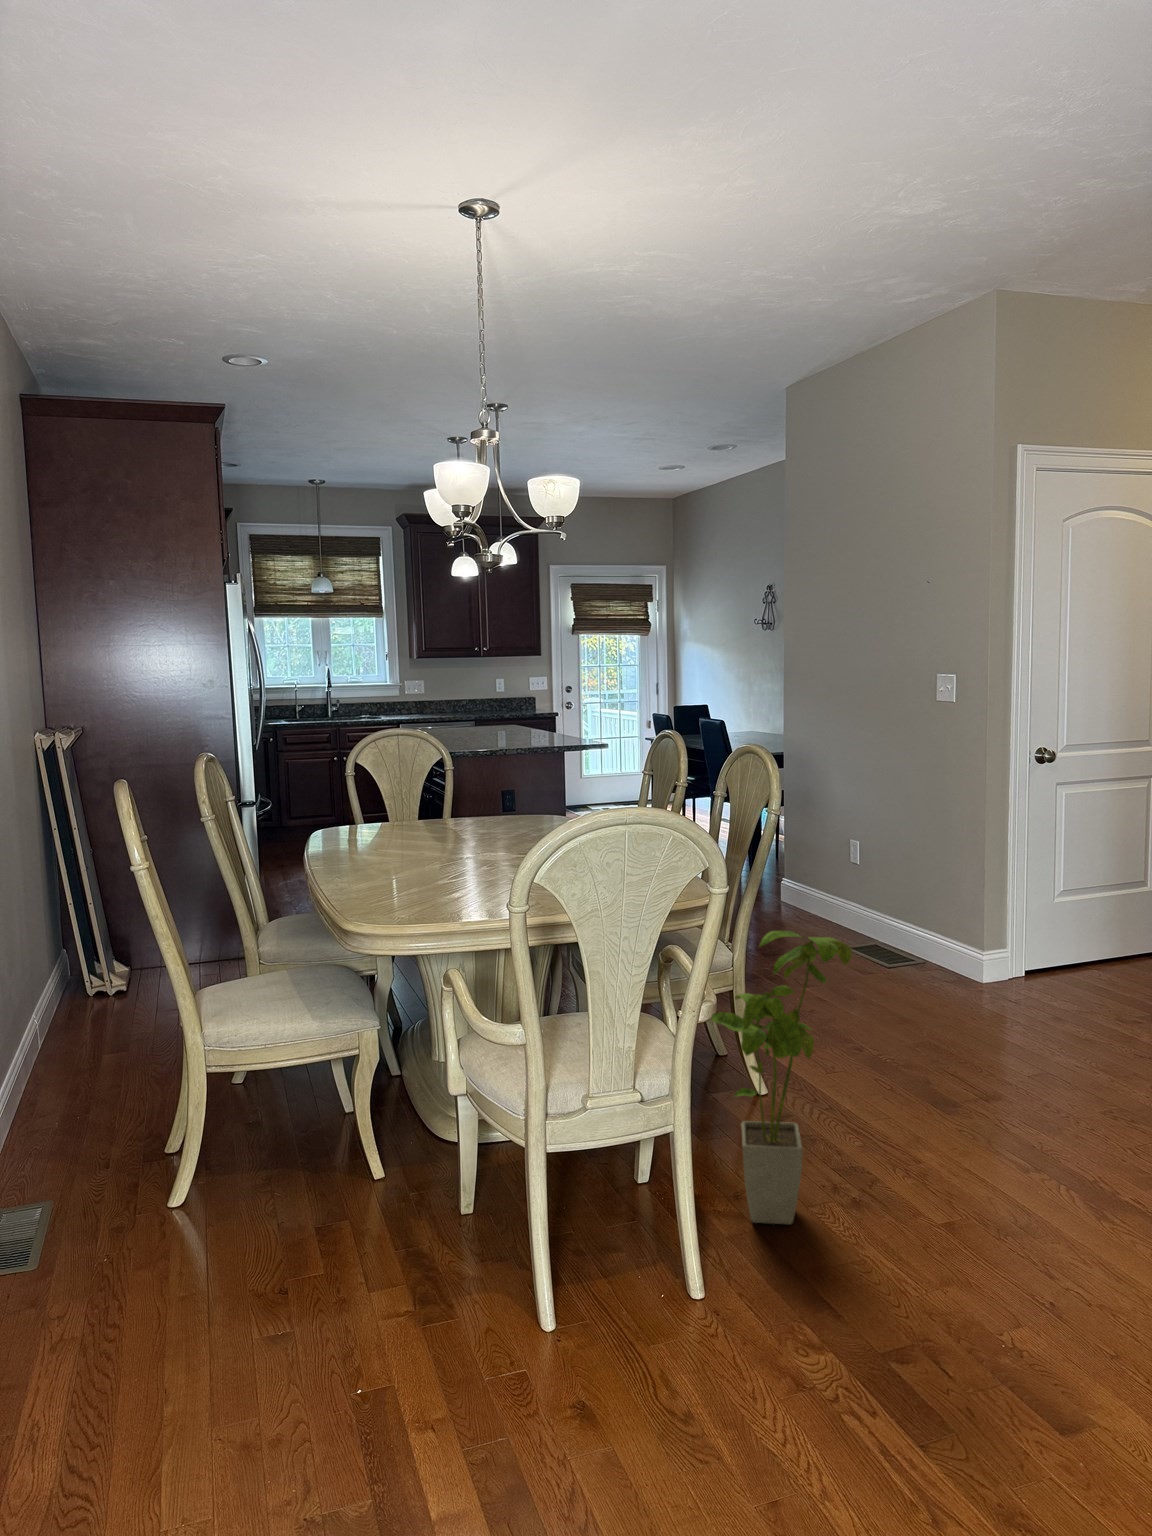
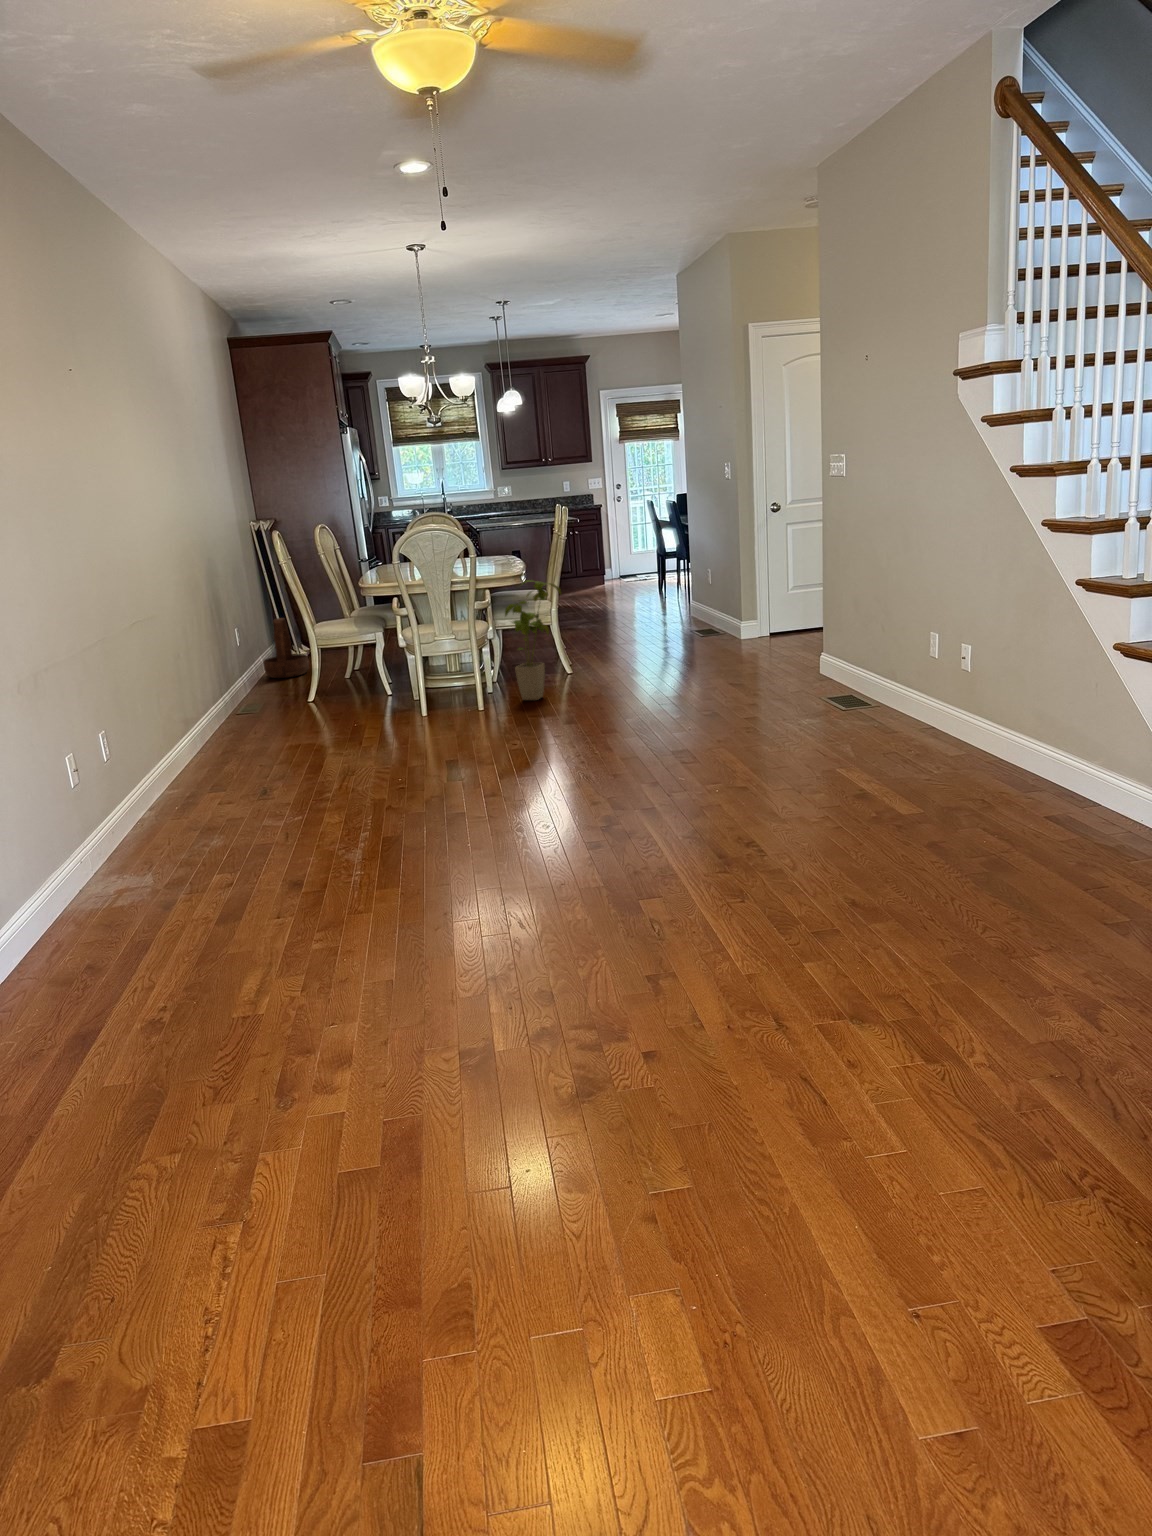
basket: none [37,940,141,1076] -> present [263,618,309,678]

